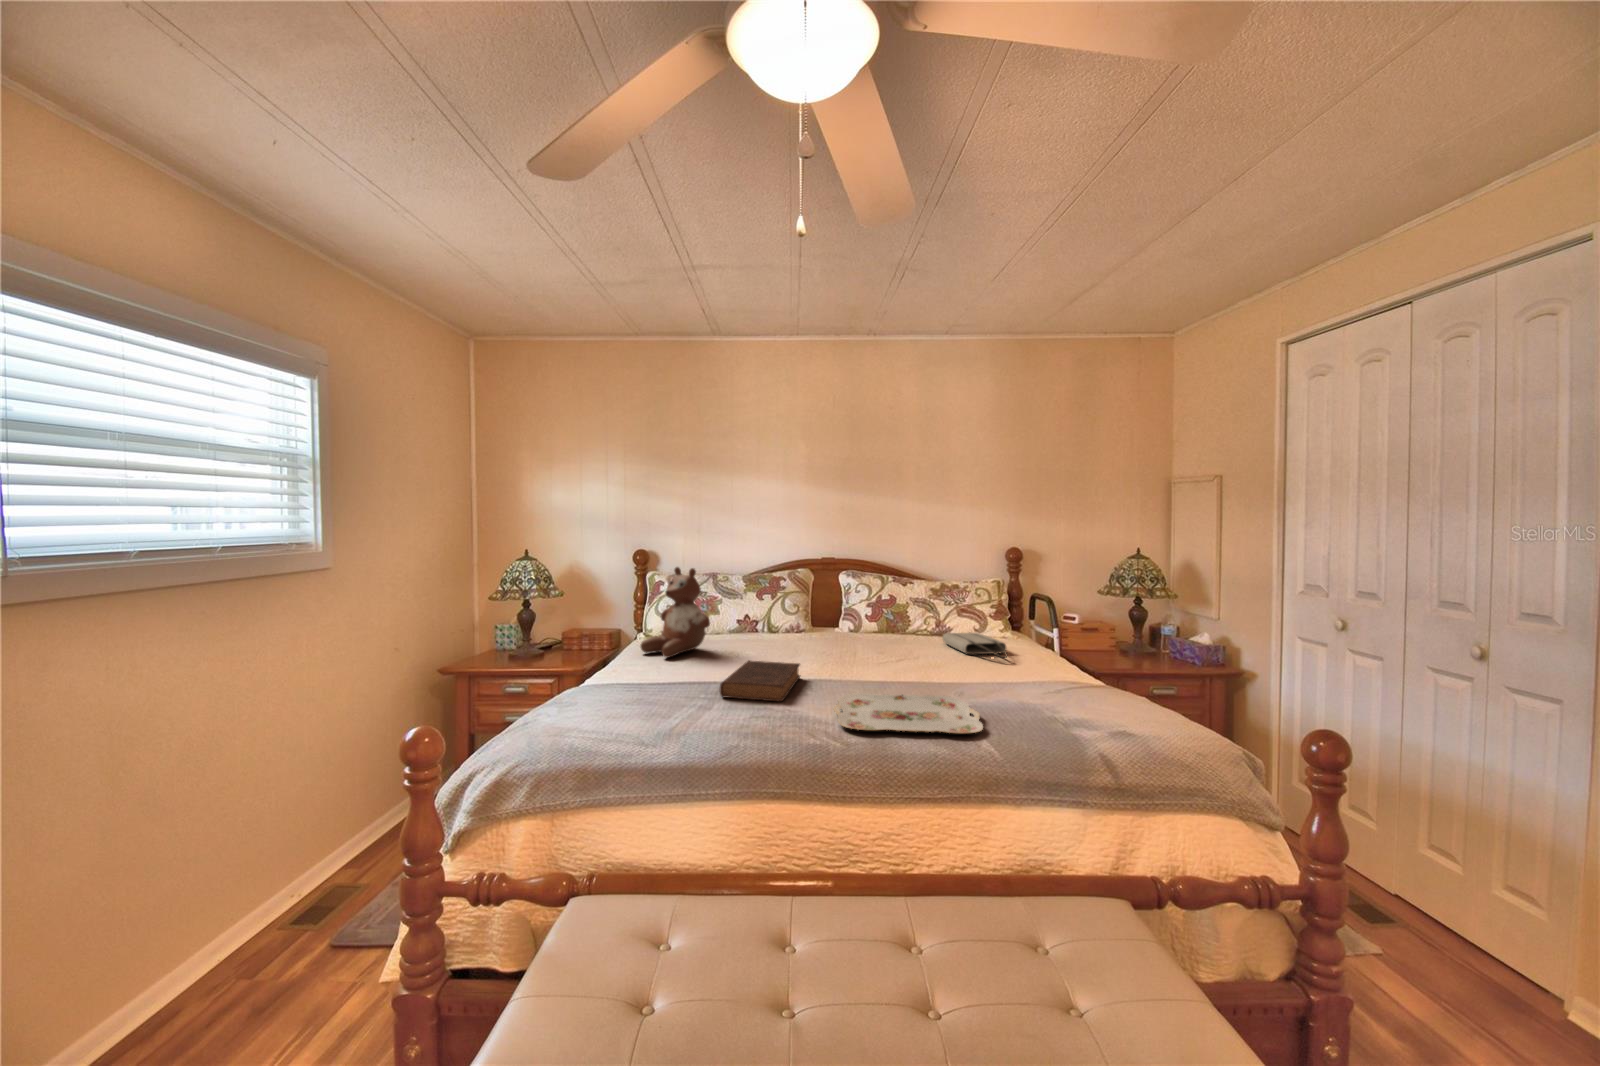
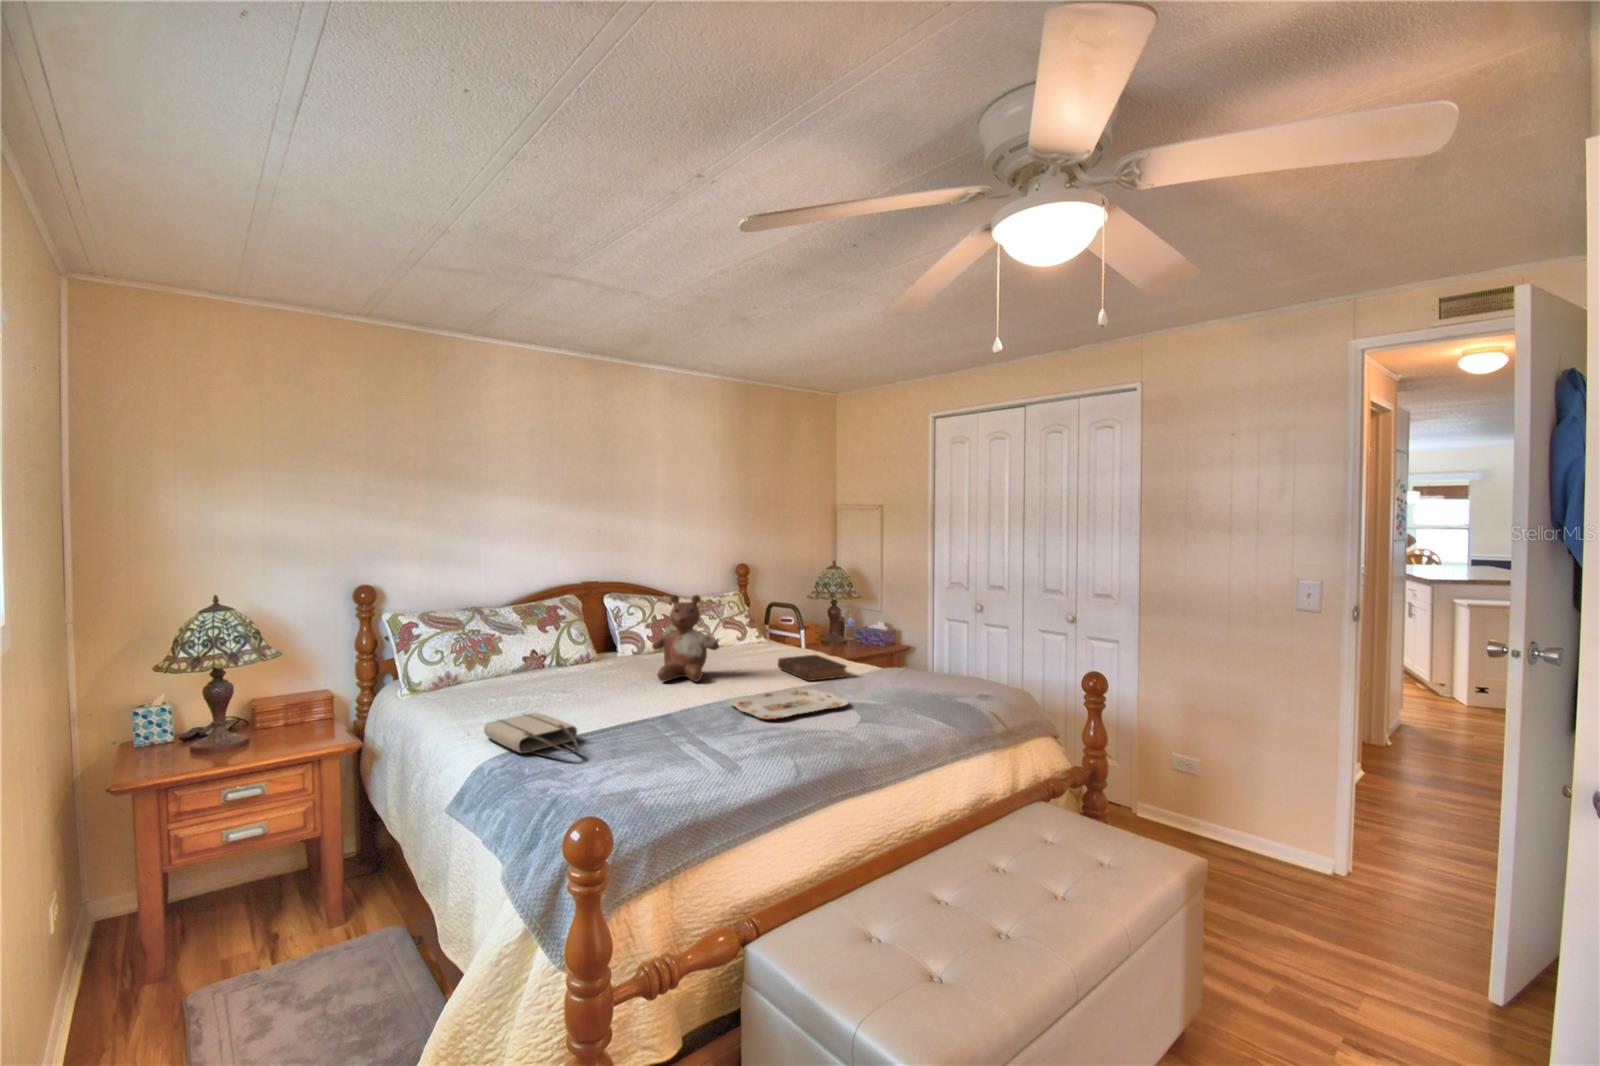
stuffed bear: present [641,567,710,658] -> present [652,595,719,682]
tote bag: present [943,633,1007,658] -> present [484,713,579,756]
book: present [720,661,800,701] -> present [778,655,847,681]

